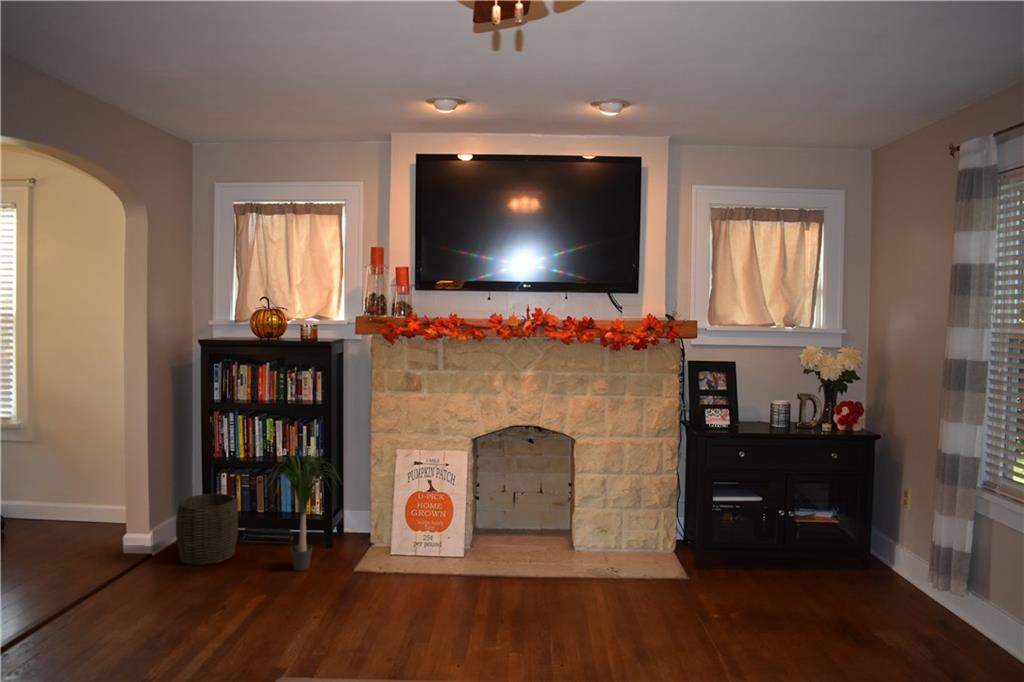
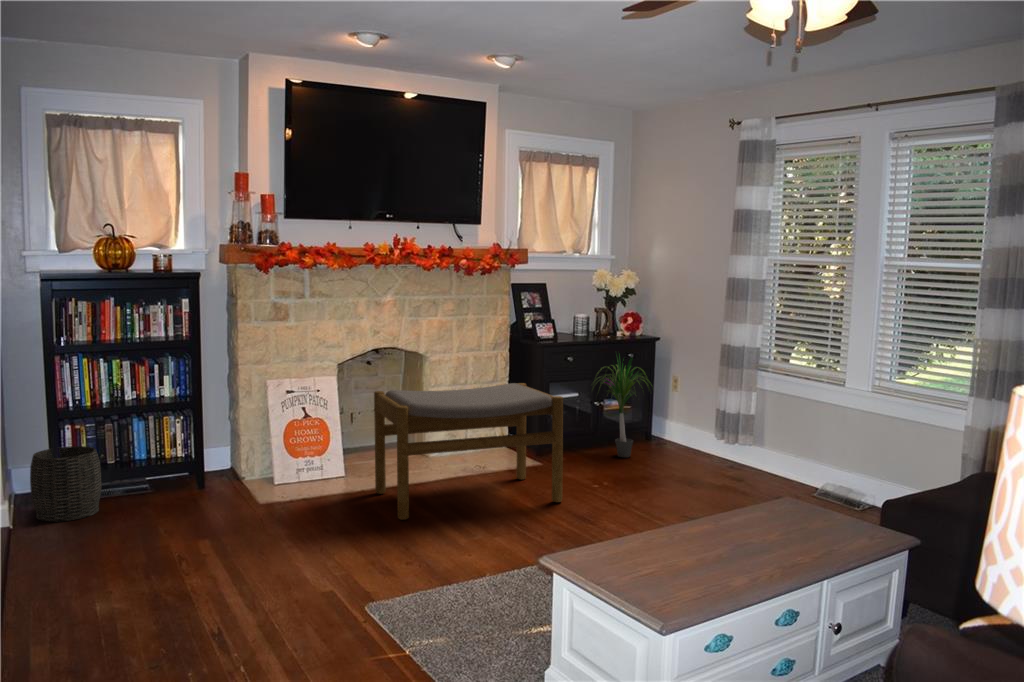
potted plant: present [275,449,324,571] -> present [608,360,648,457]
footstool: none [440,479,659,662] -> present [374,383,563,520]

